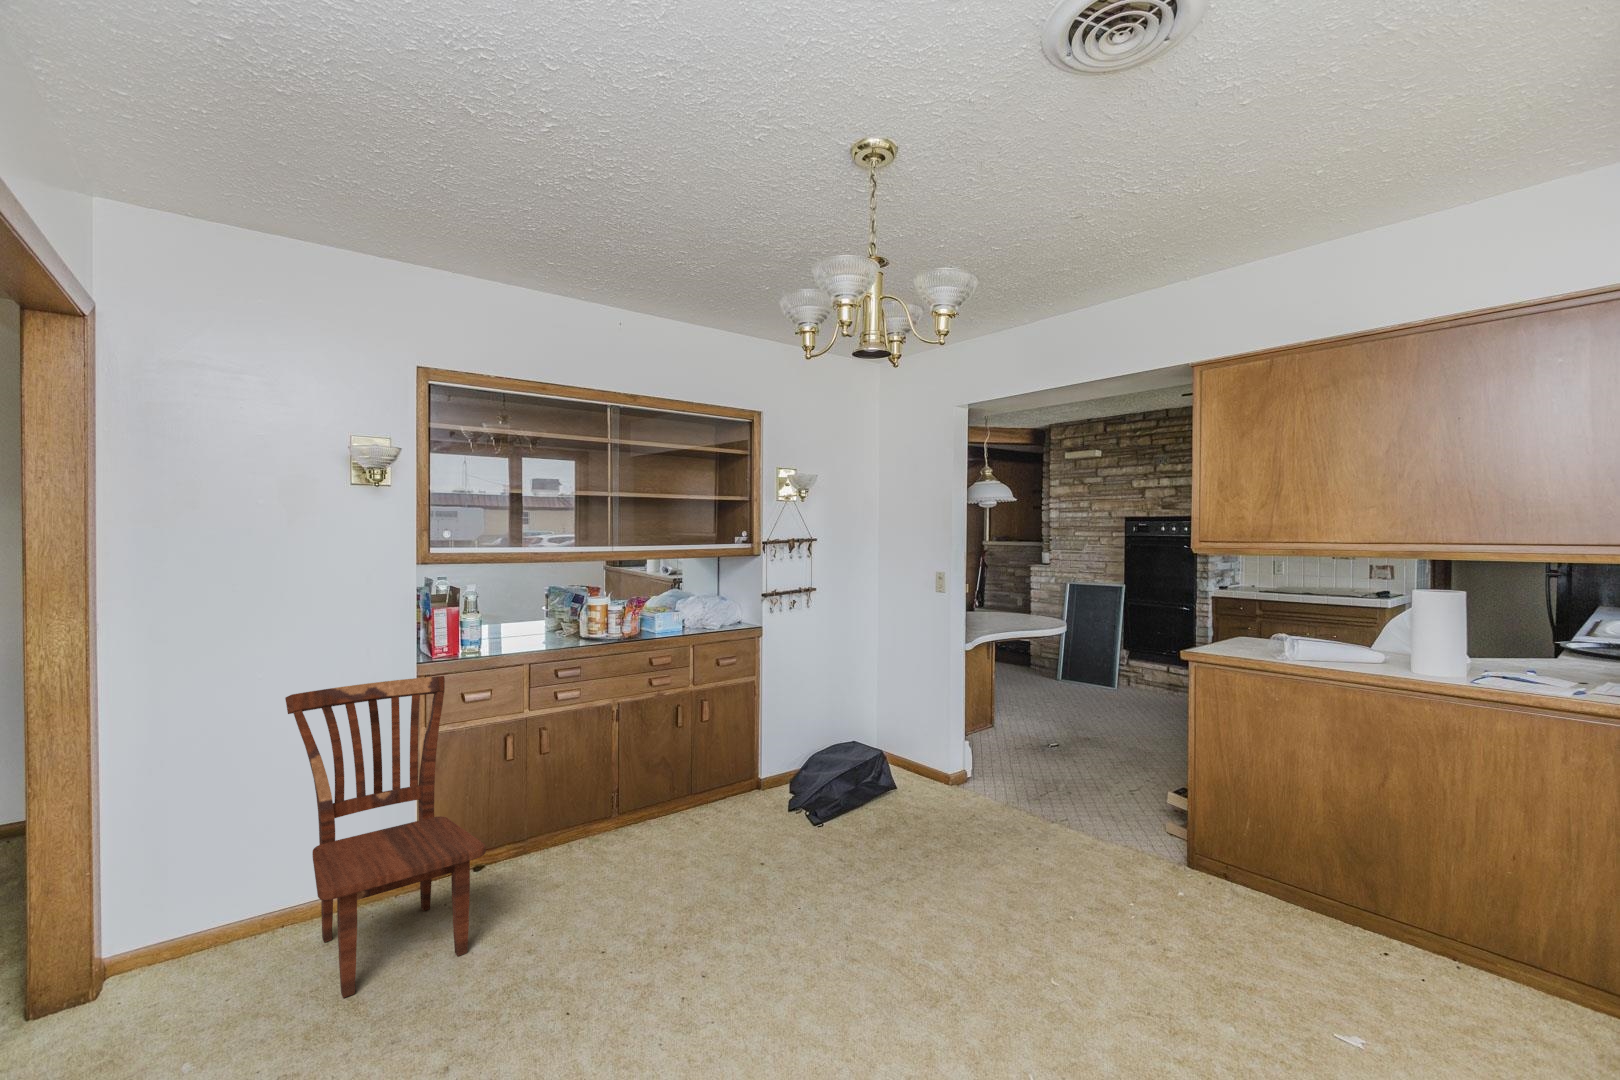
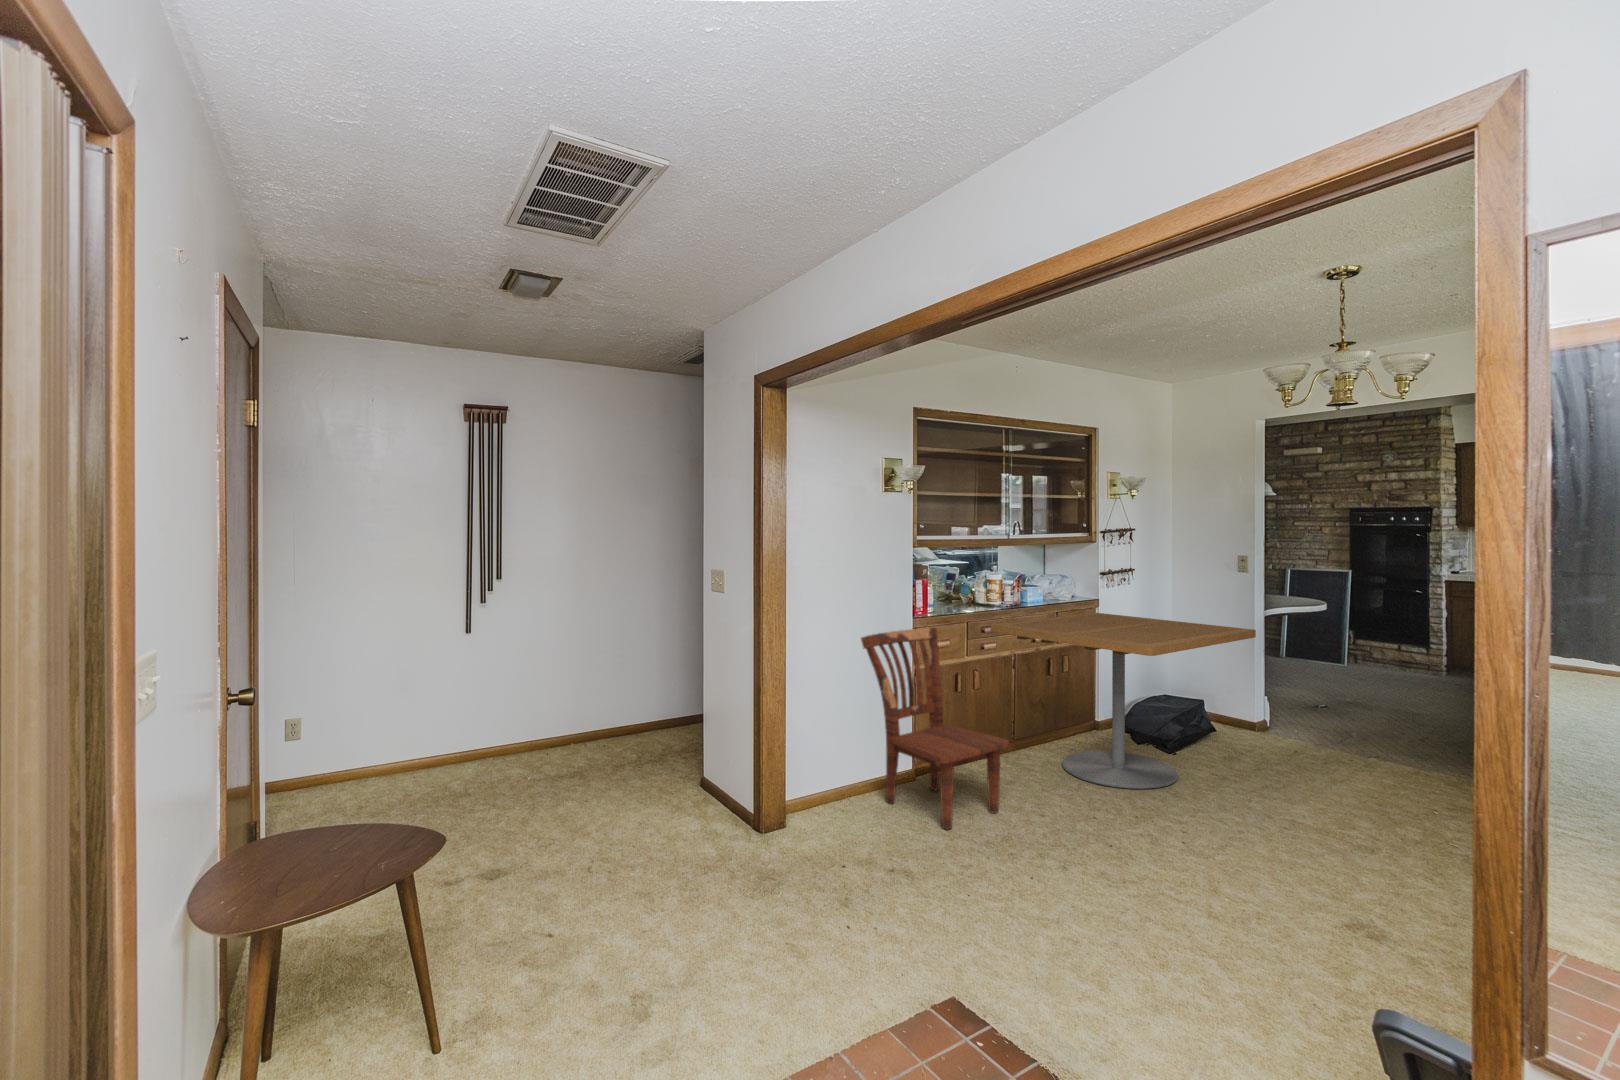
dining table: none [559,645,887,896] -> present [991,613,1256,789]

